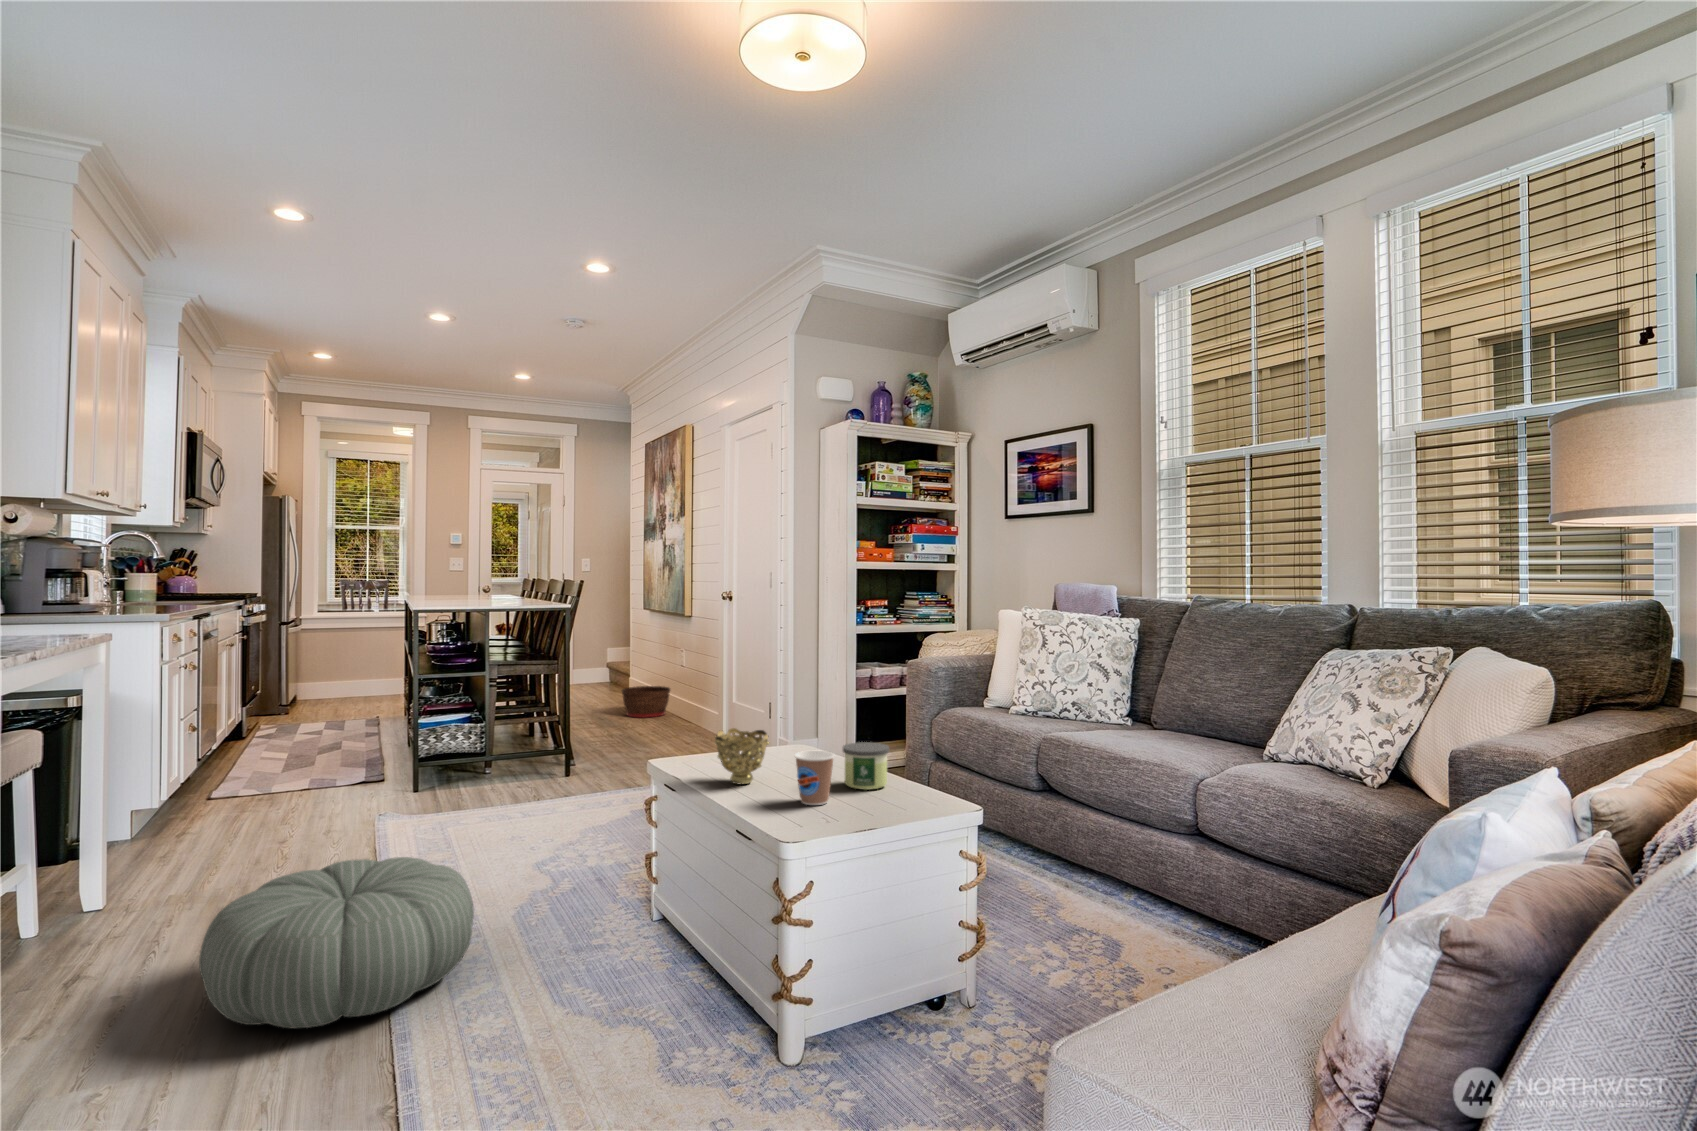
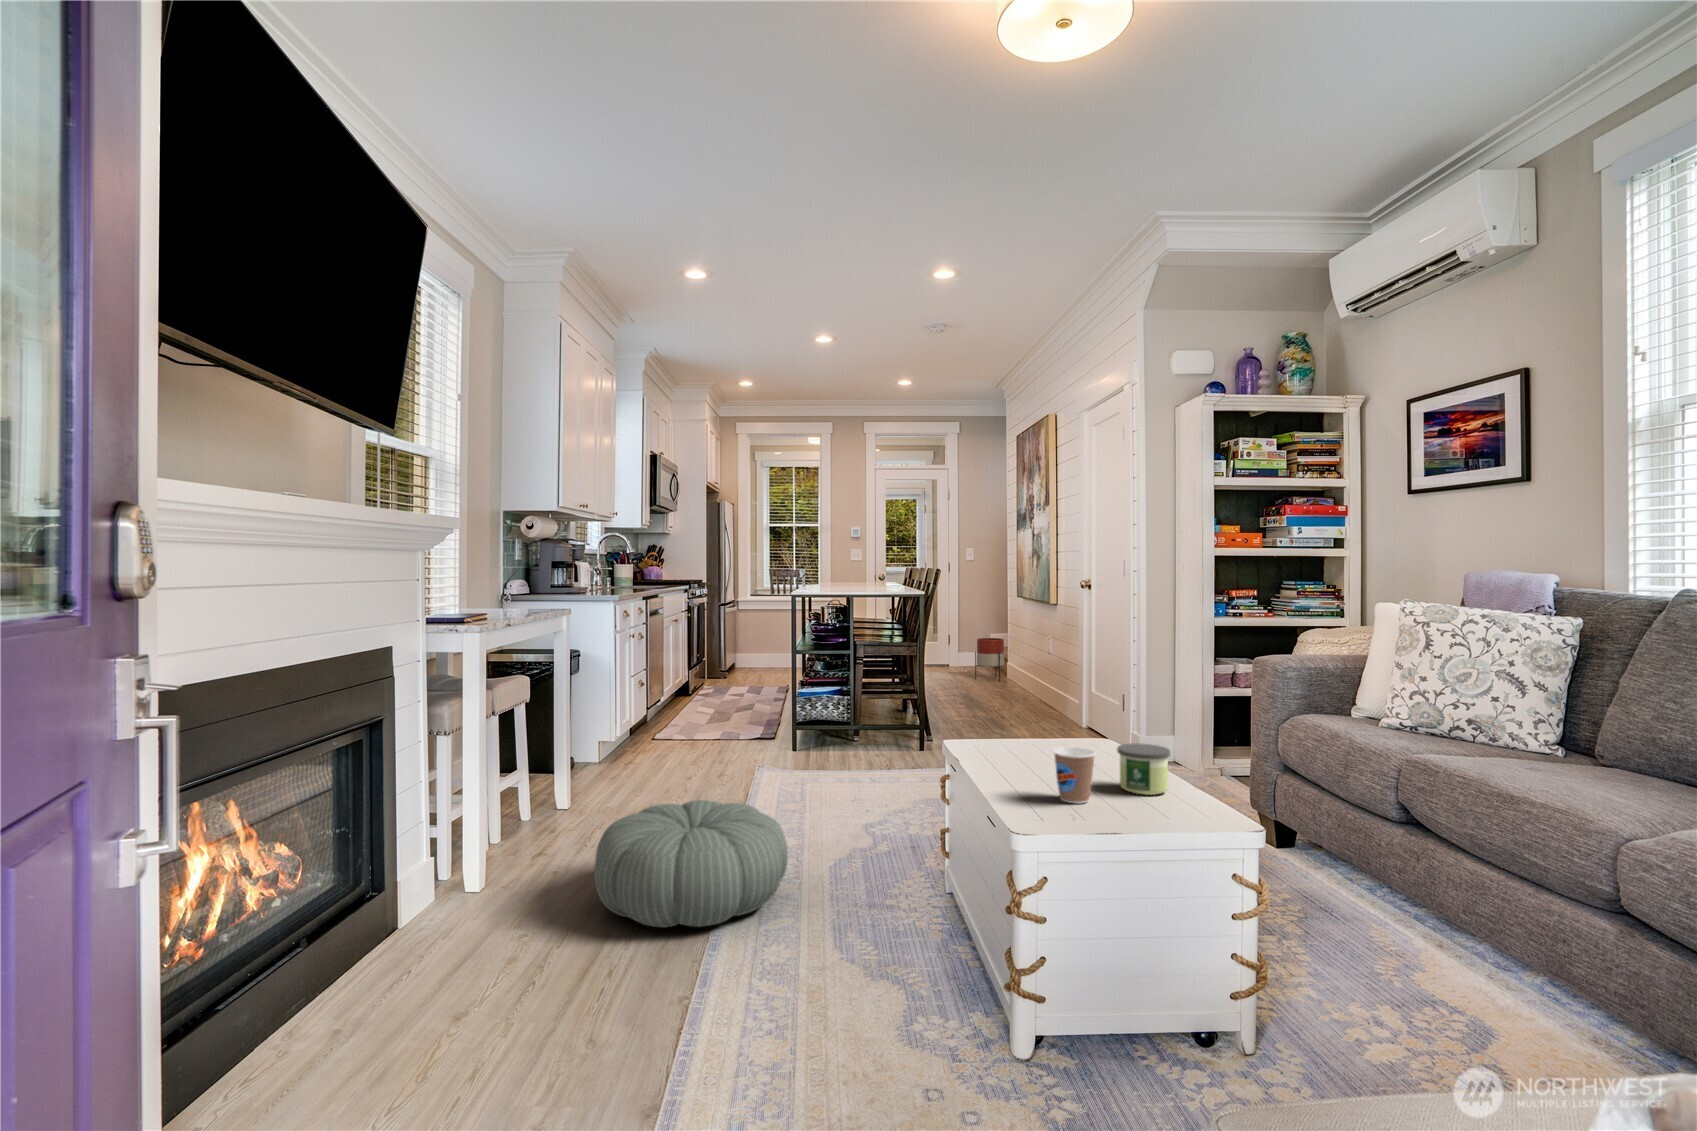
planter: none [599,653,630,697] -> present [975,638,1004,681]
basket: present [622,686,670,718] -> none [989,672,1036,702]
decorative bowl: present [715,728,769,785] -> none [988,718,1042,774]

